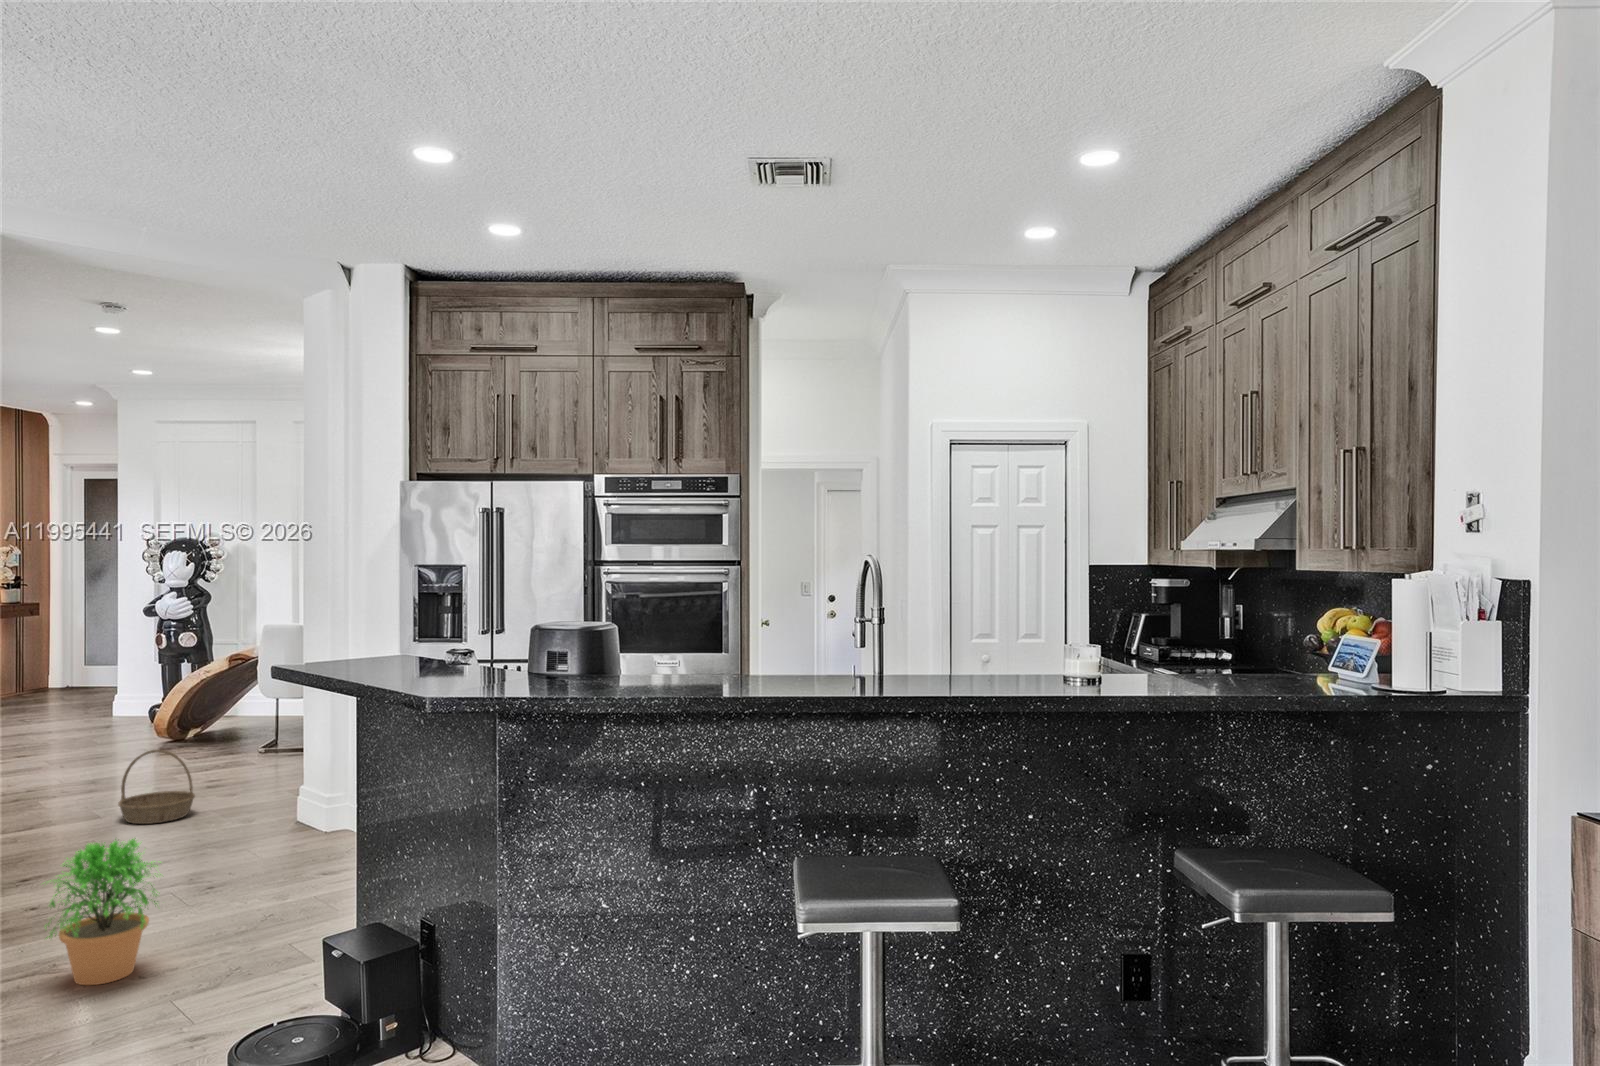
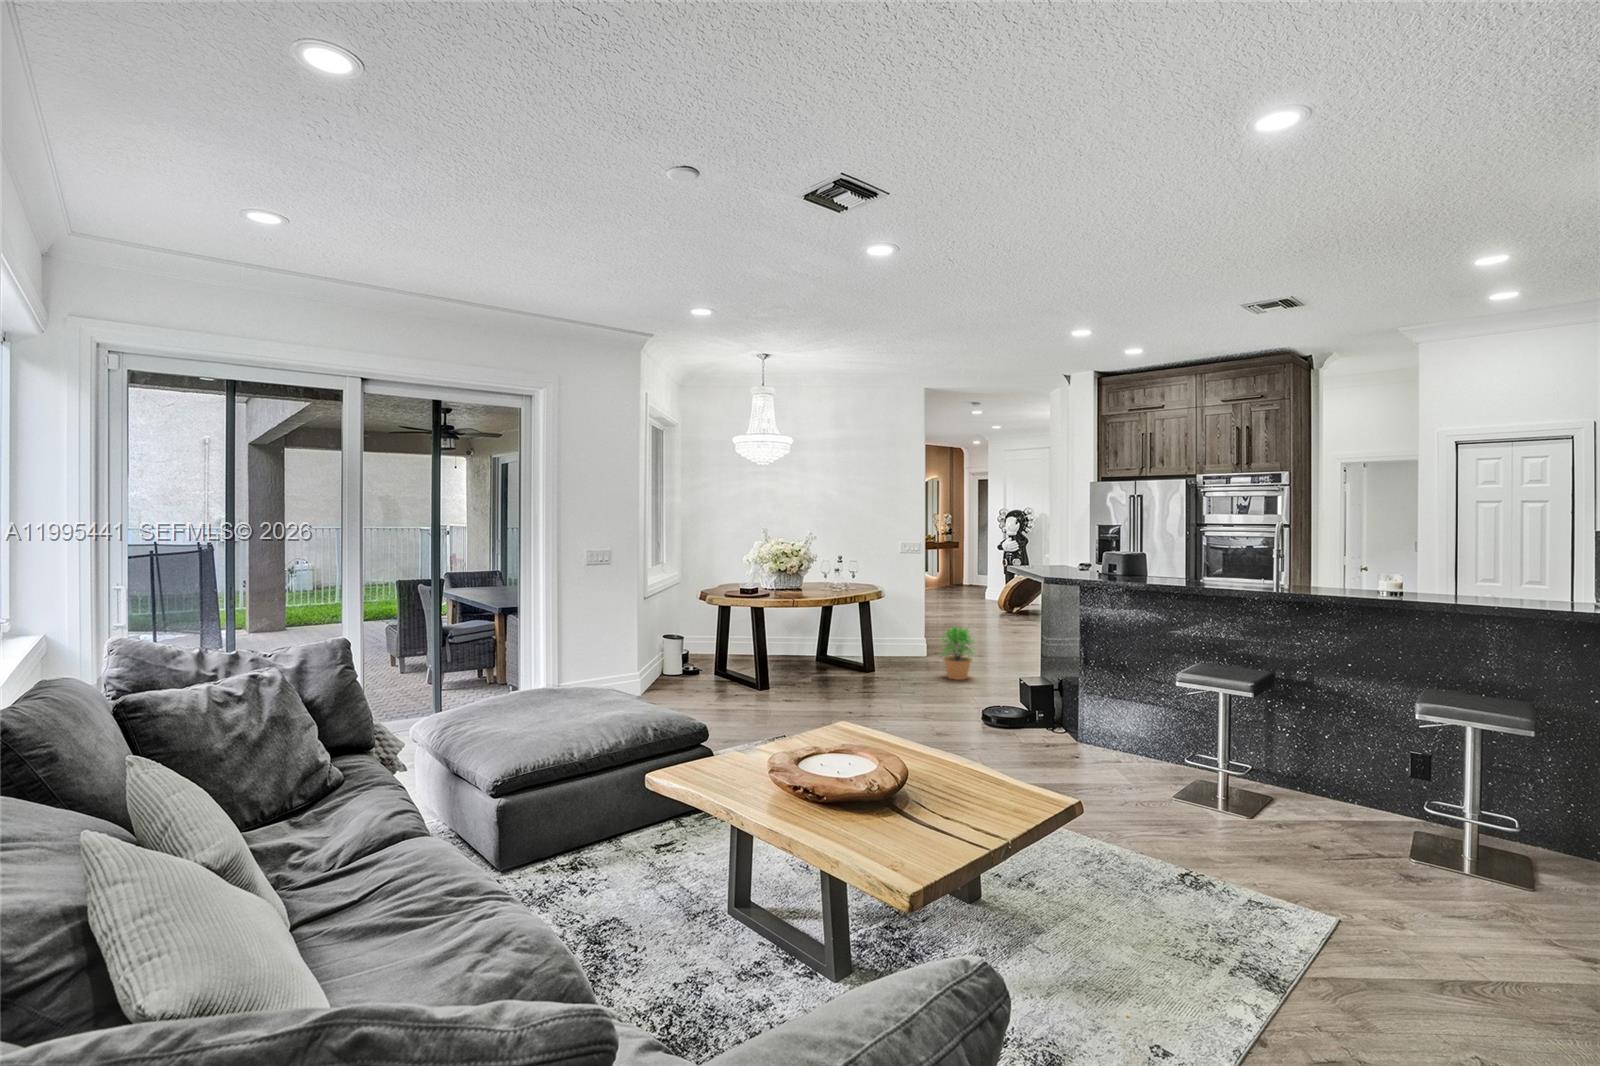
basket: present [118,750,195,824] -> none [975,607,1006,640]

